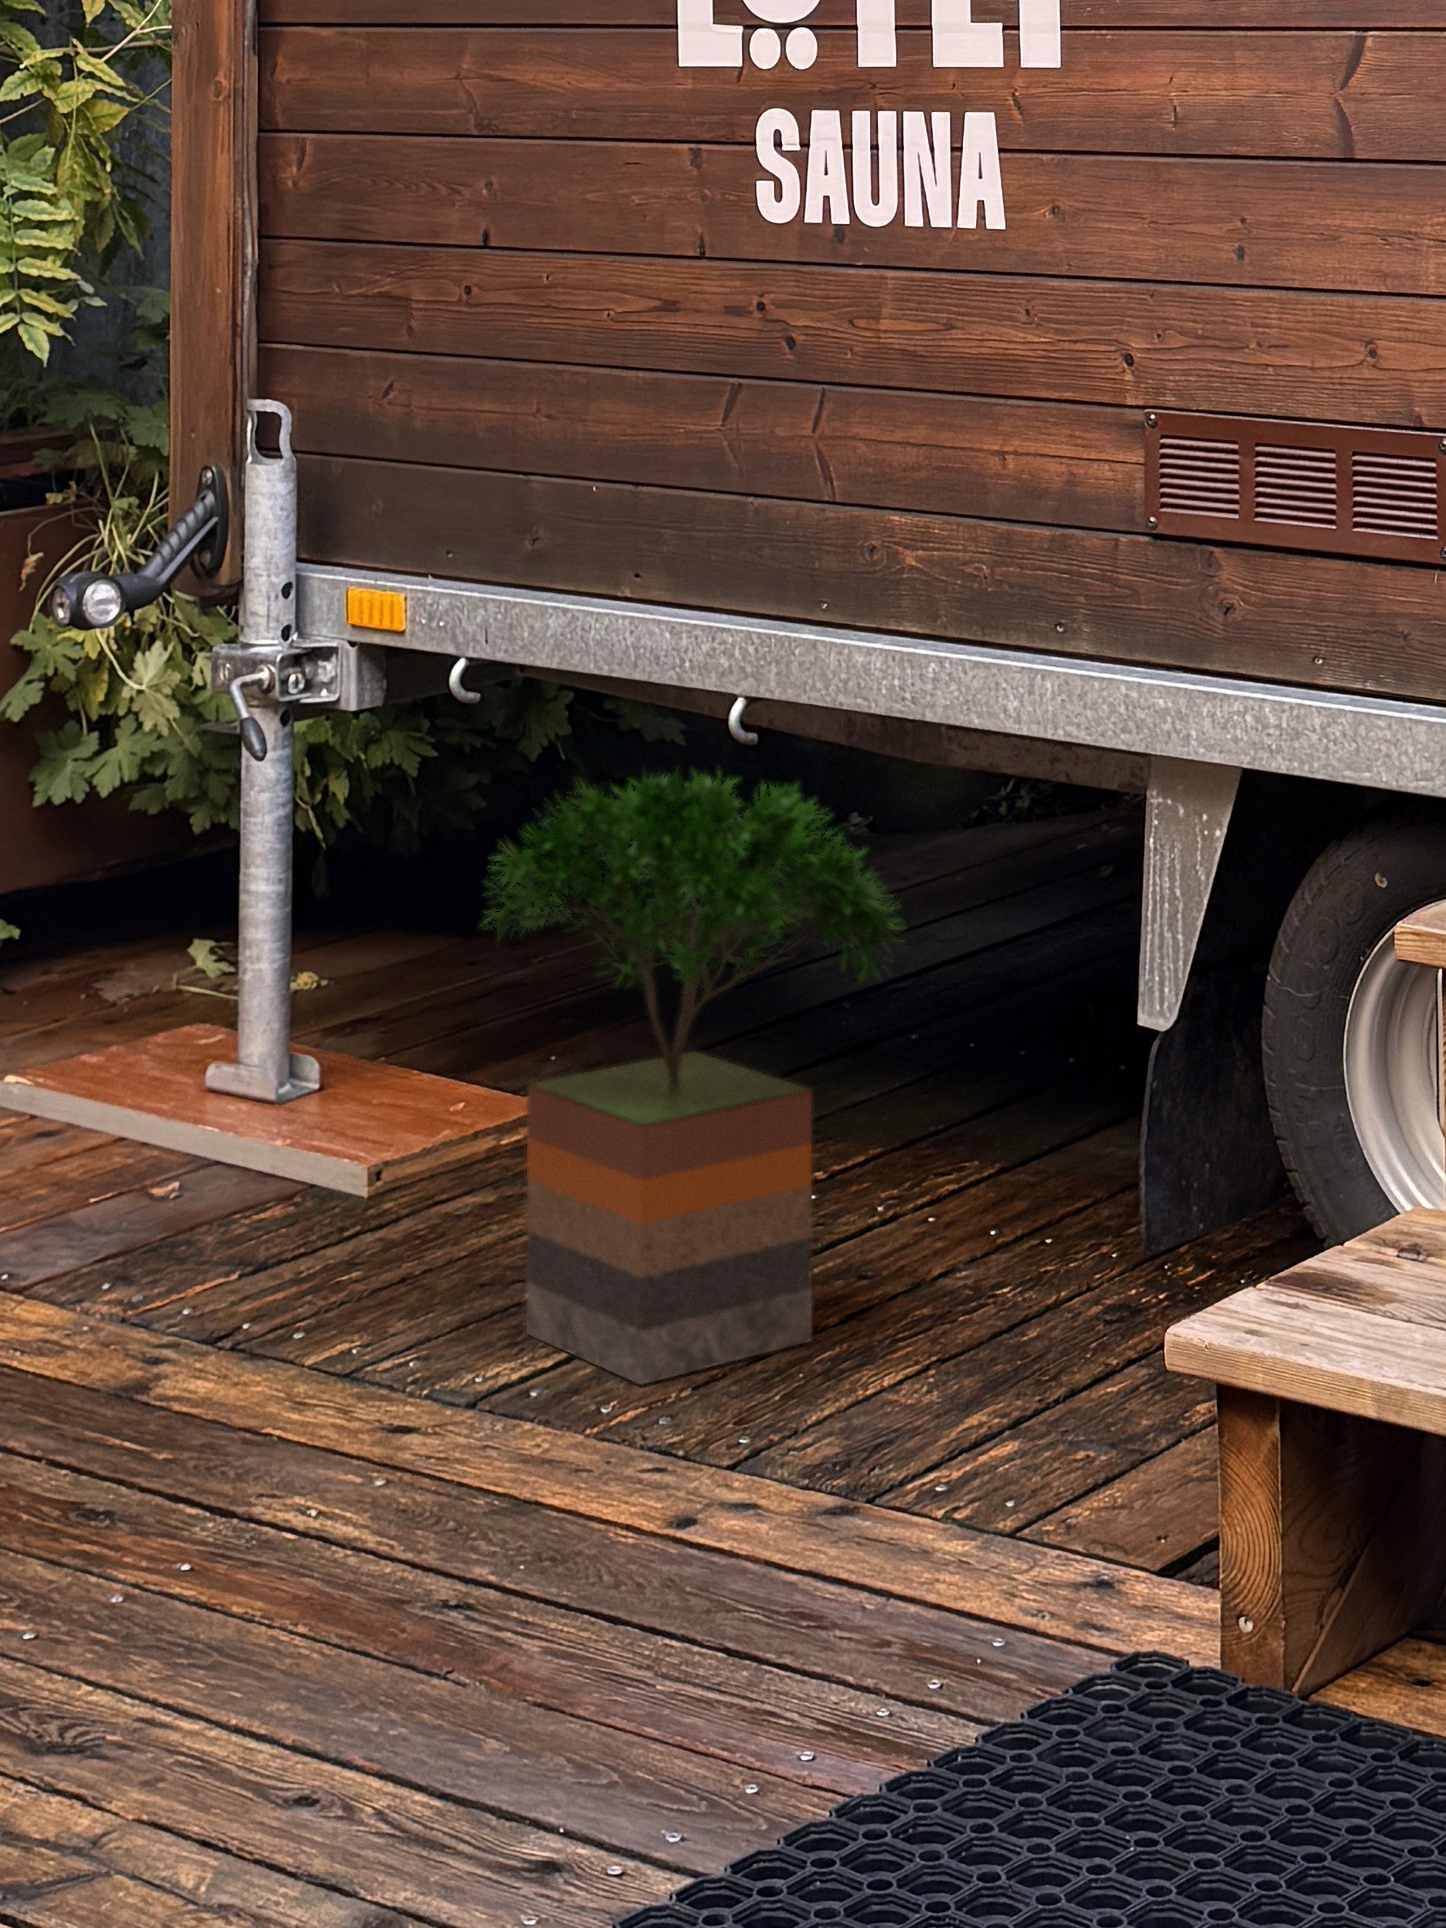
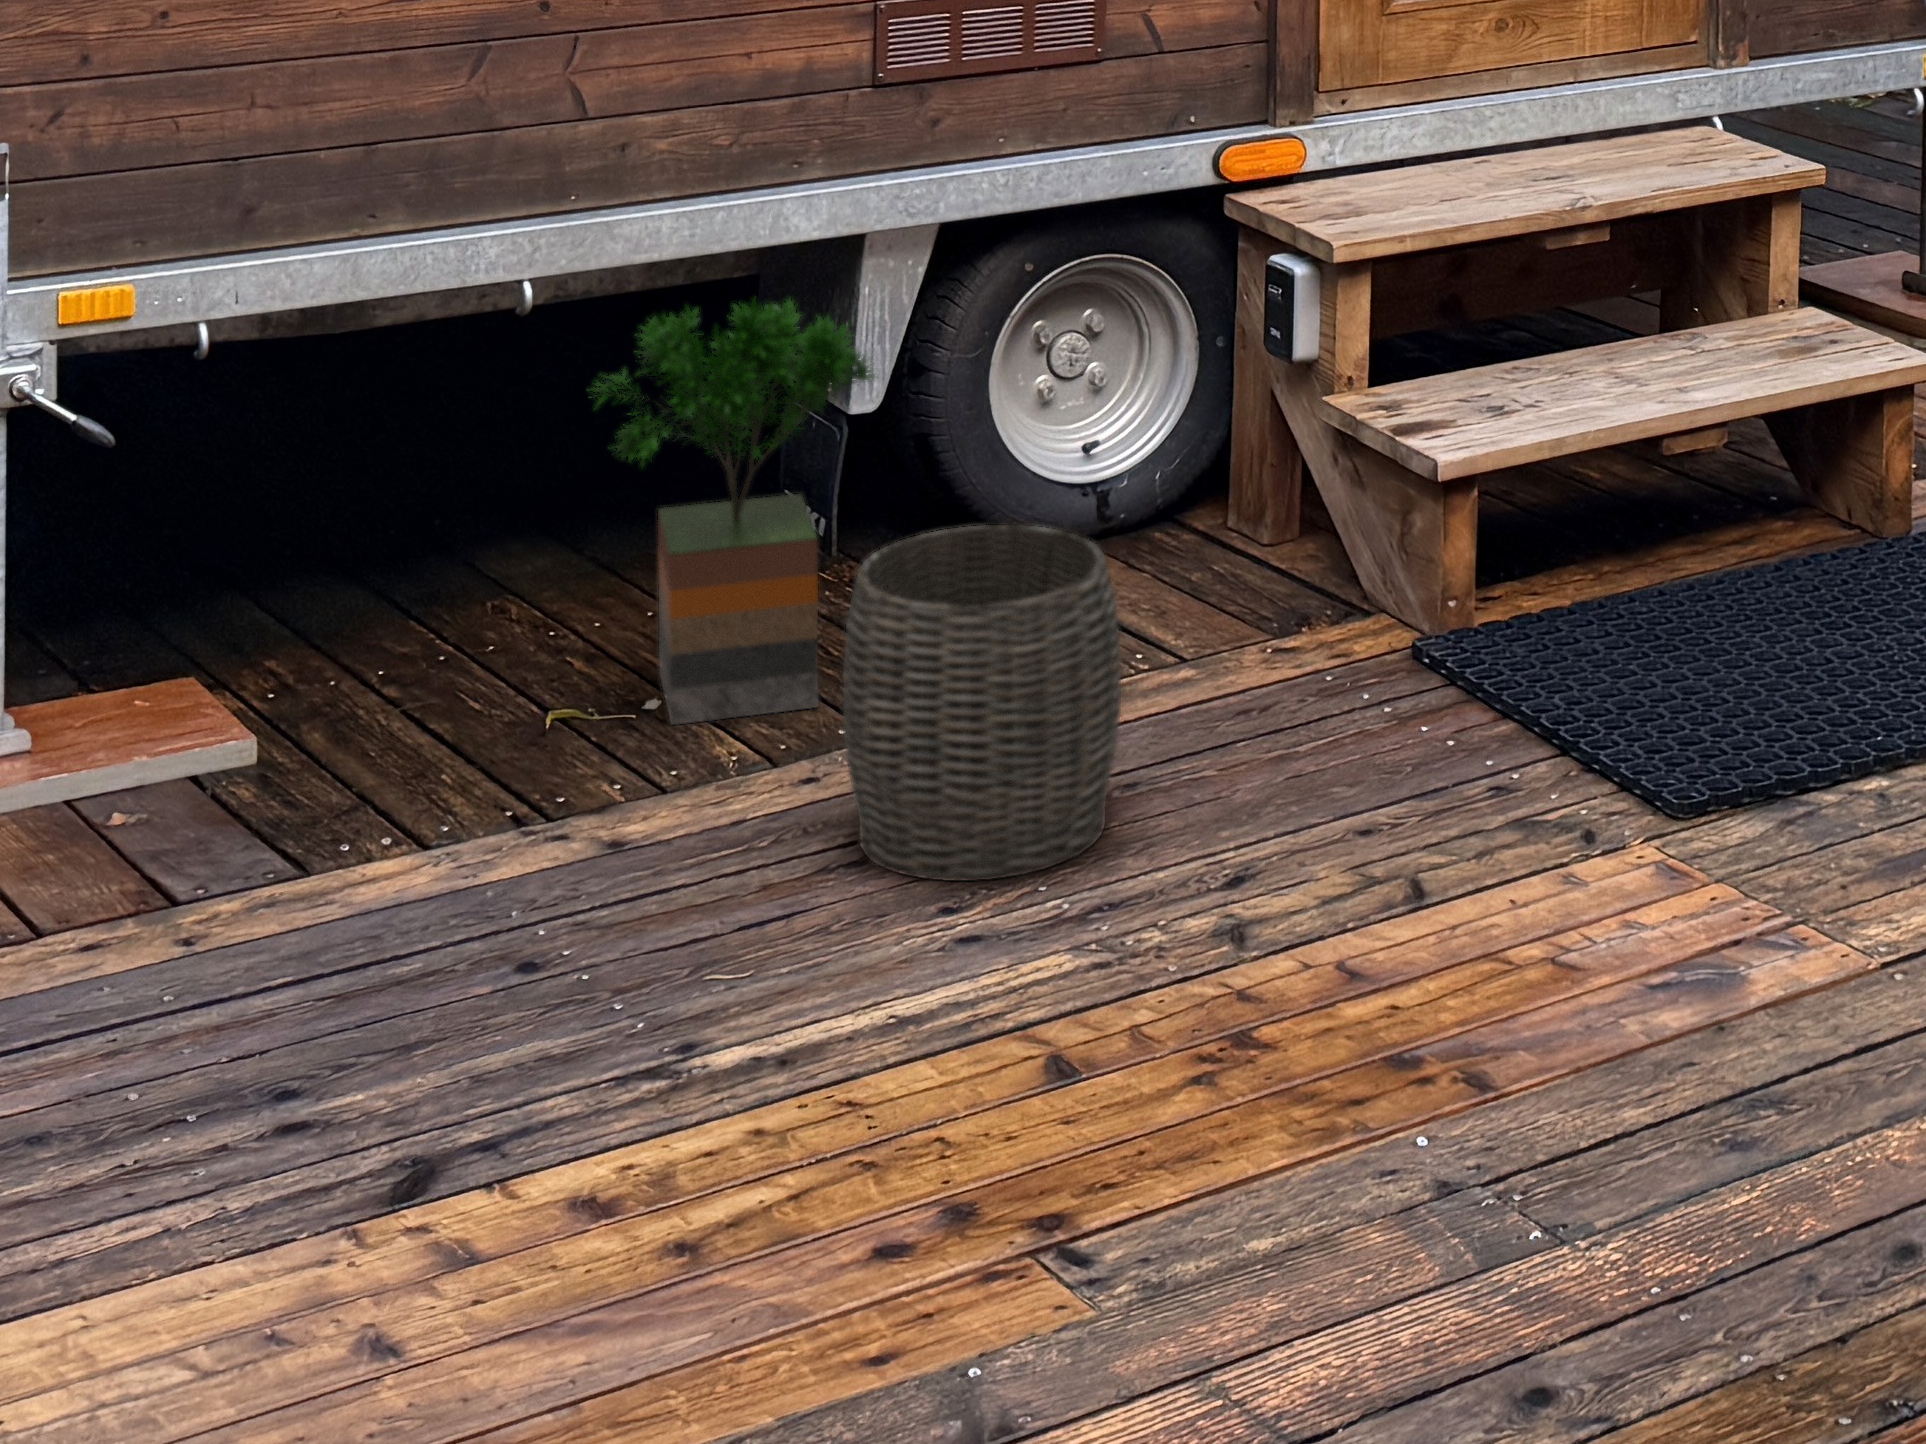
woven basket: none [30,1084,463,1633] -> present [843,525,1121,881]

